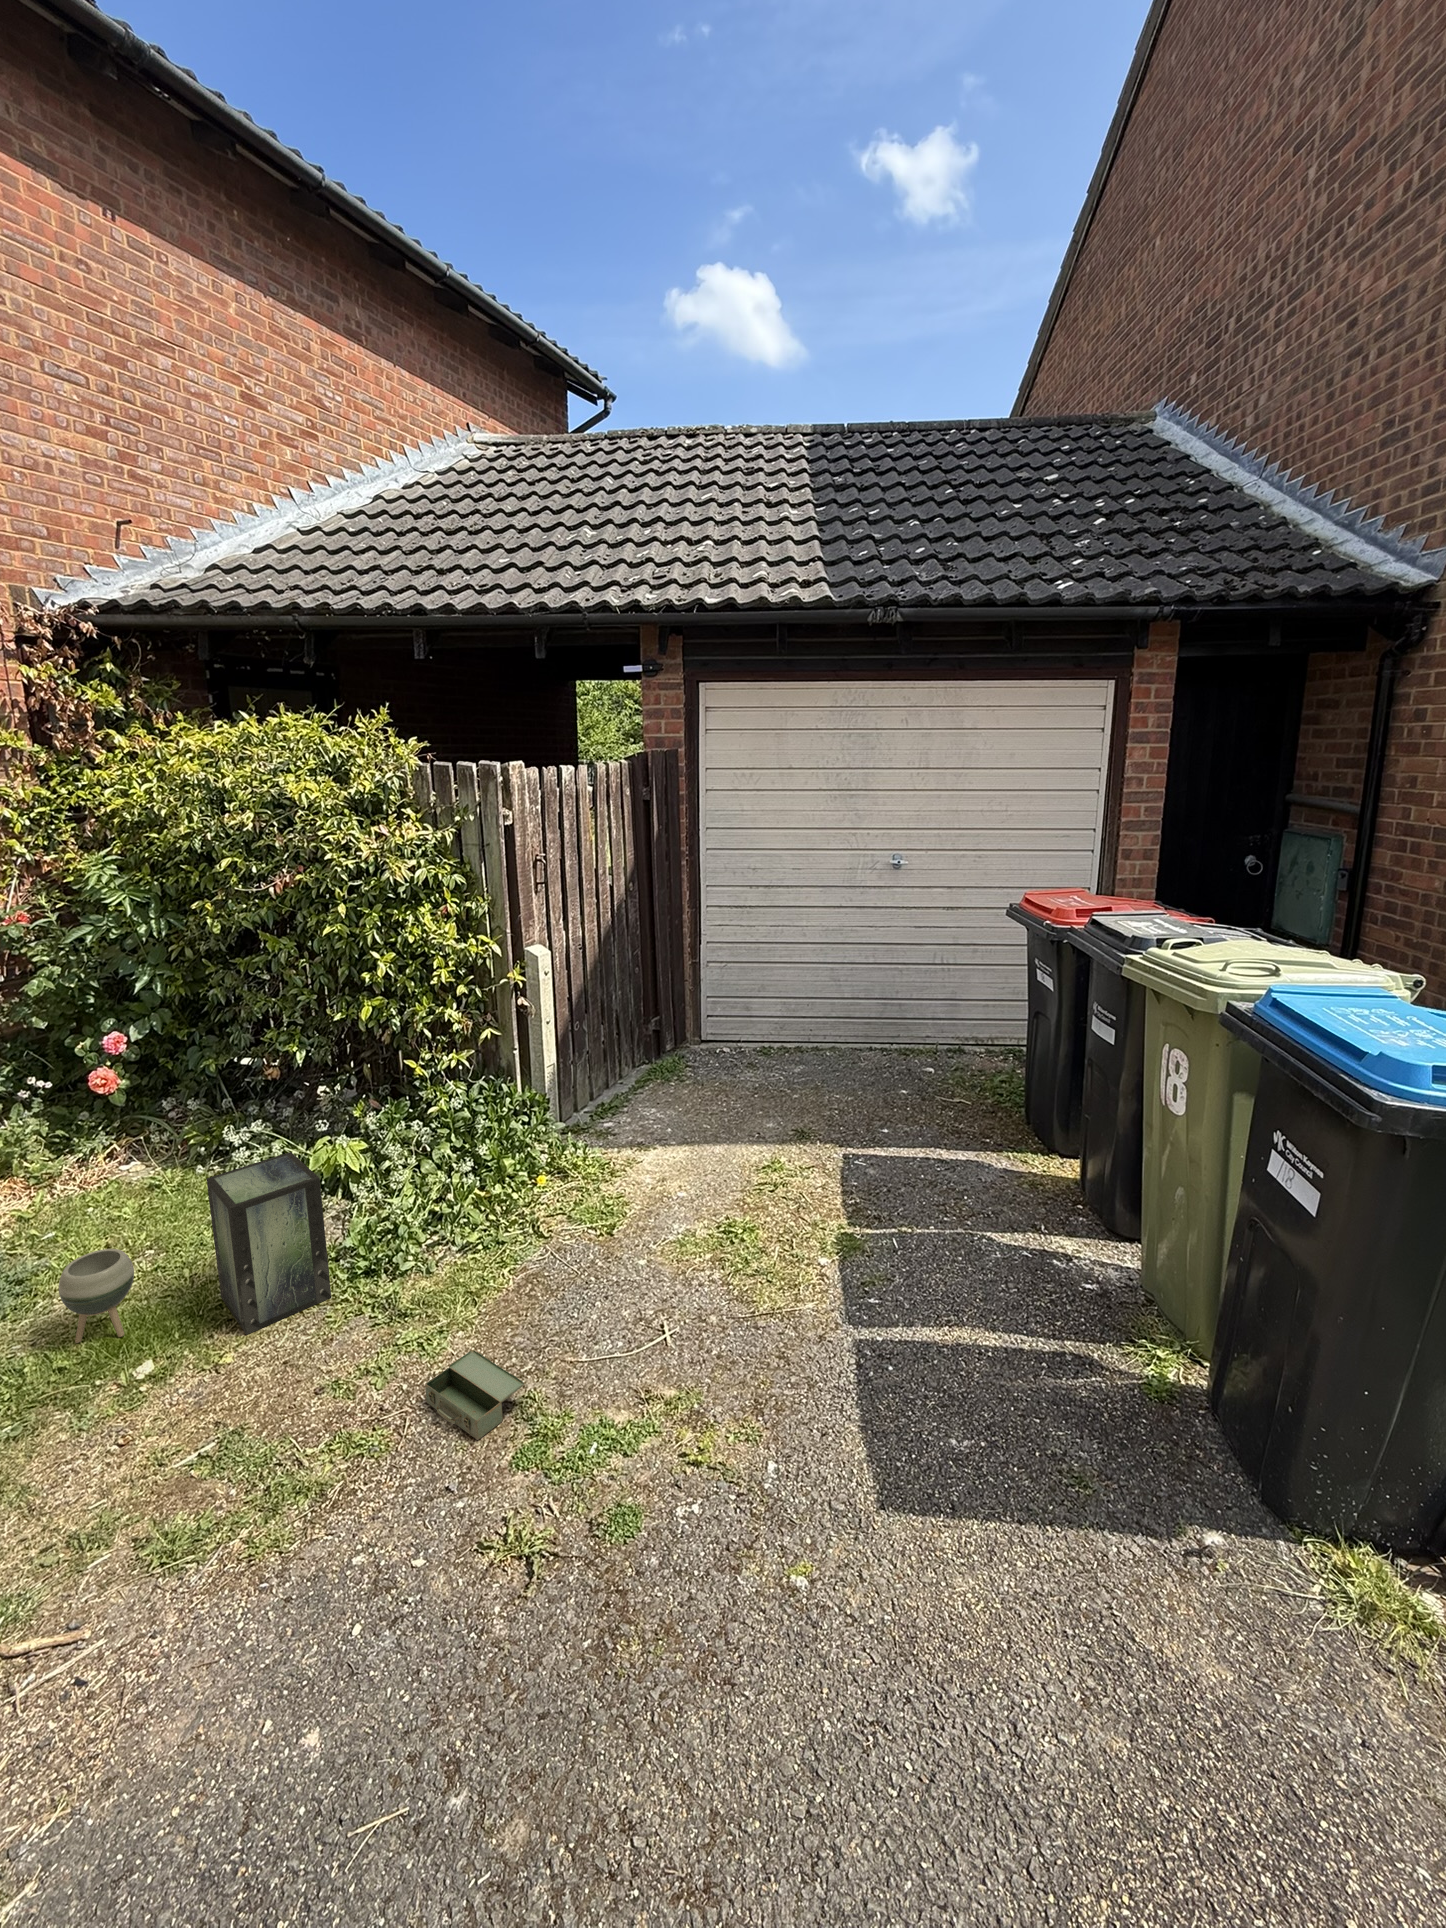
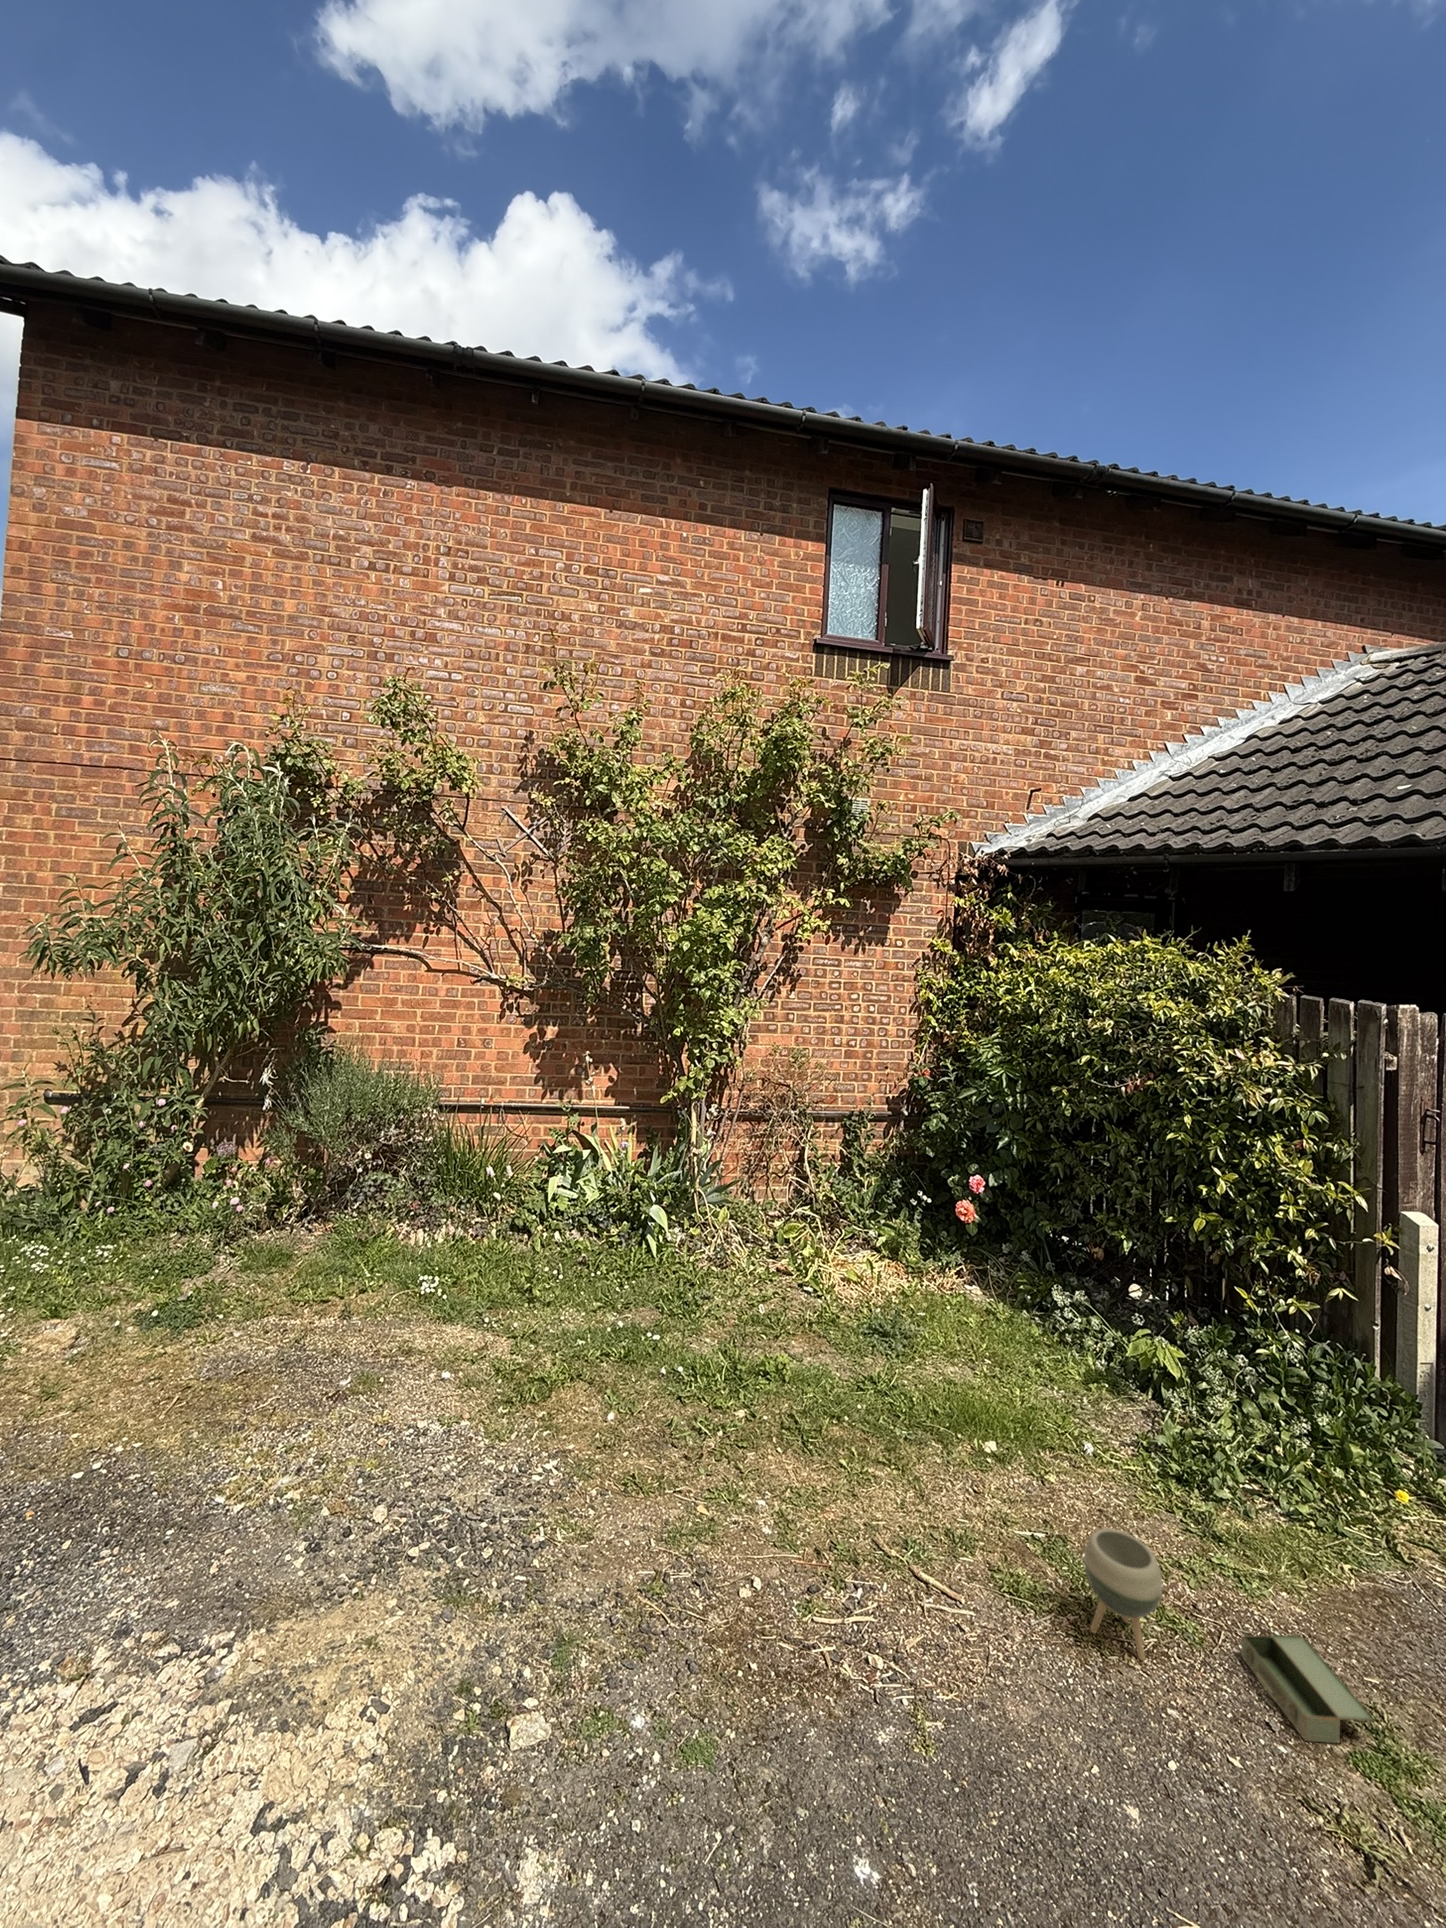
storage box: present [206,1152,331,1335] -> none [1040,1320,1144,1488]
planter: present [59,1249,134,1343] -> present [1084,1528,1163,1660]

